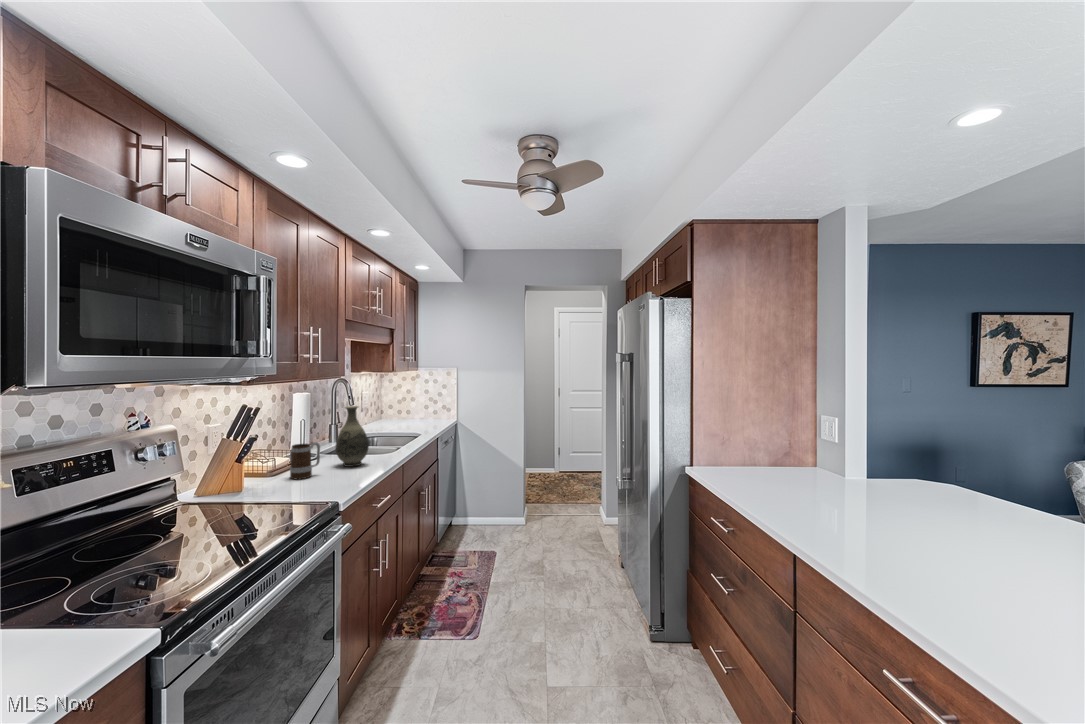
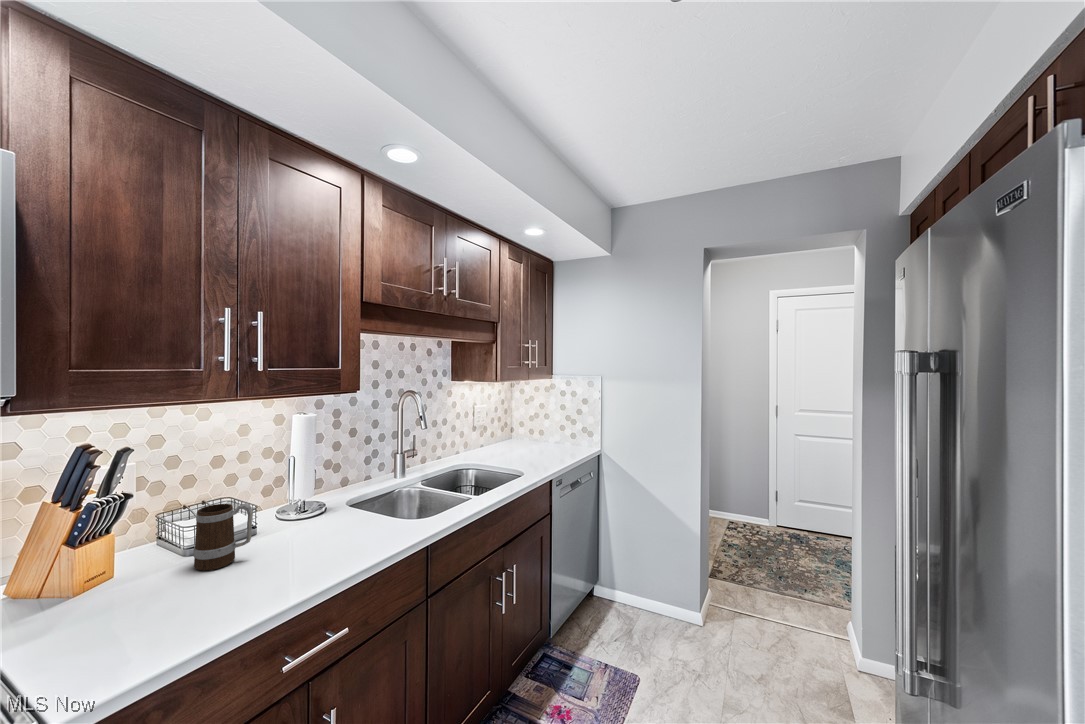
vase: present [336,406,369,467] -> none [307,439,364,544]

